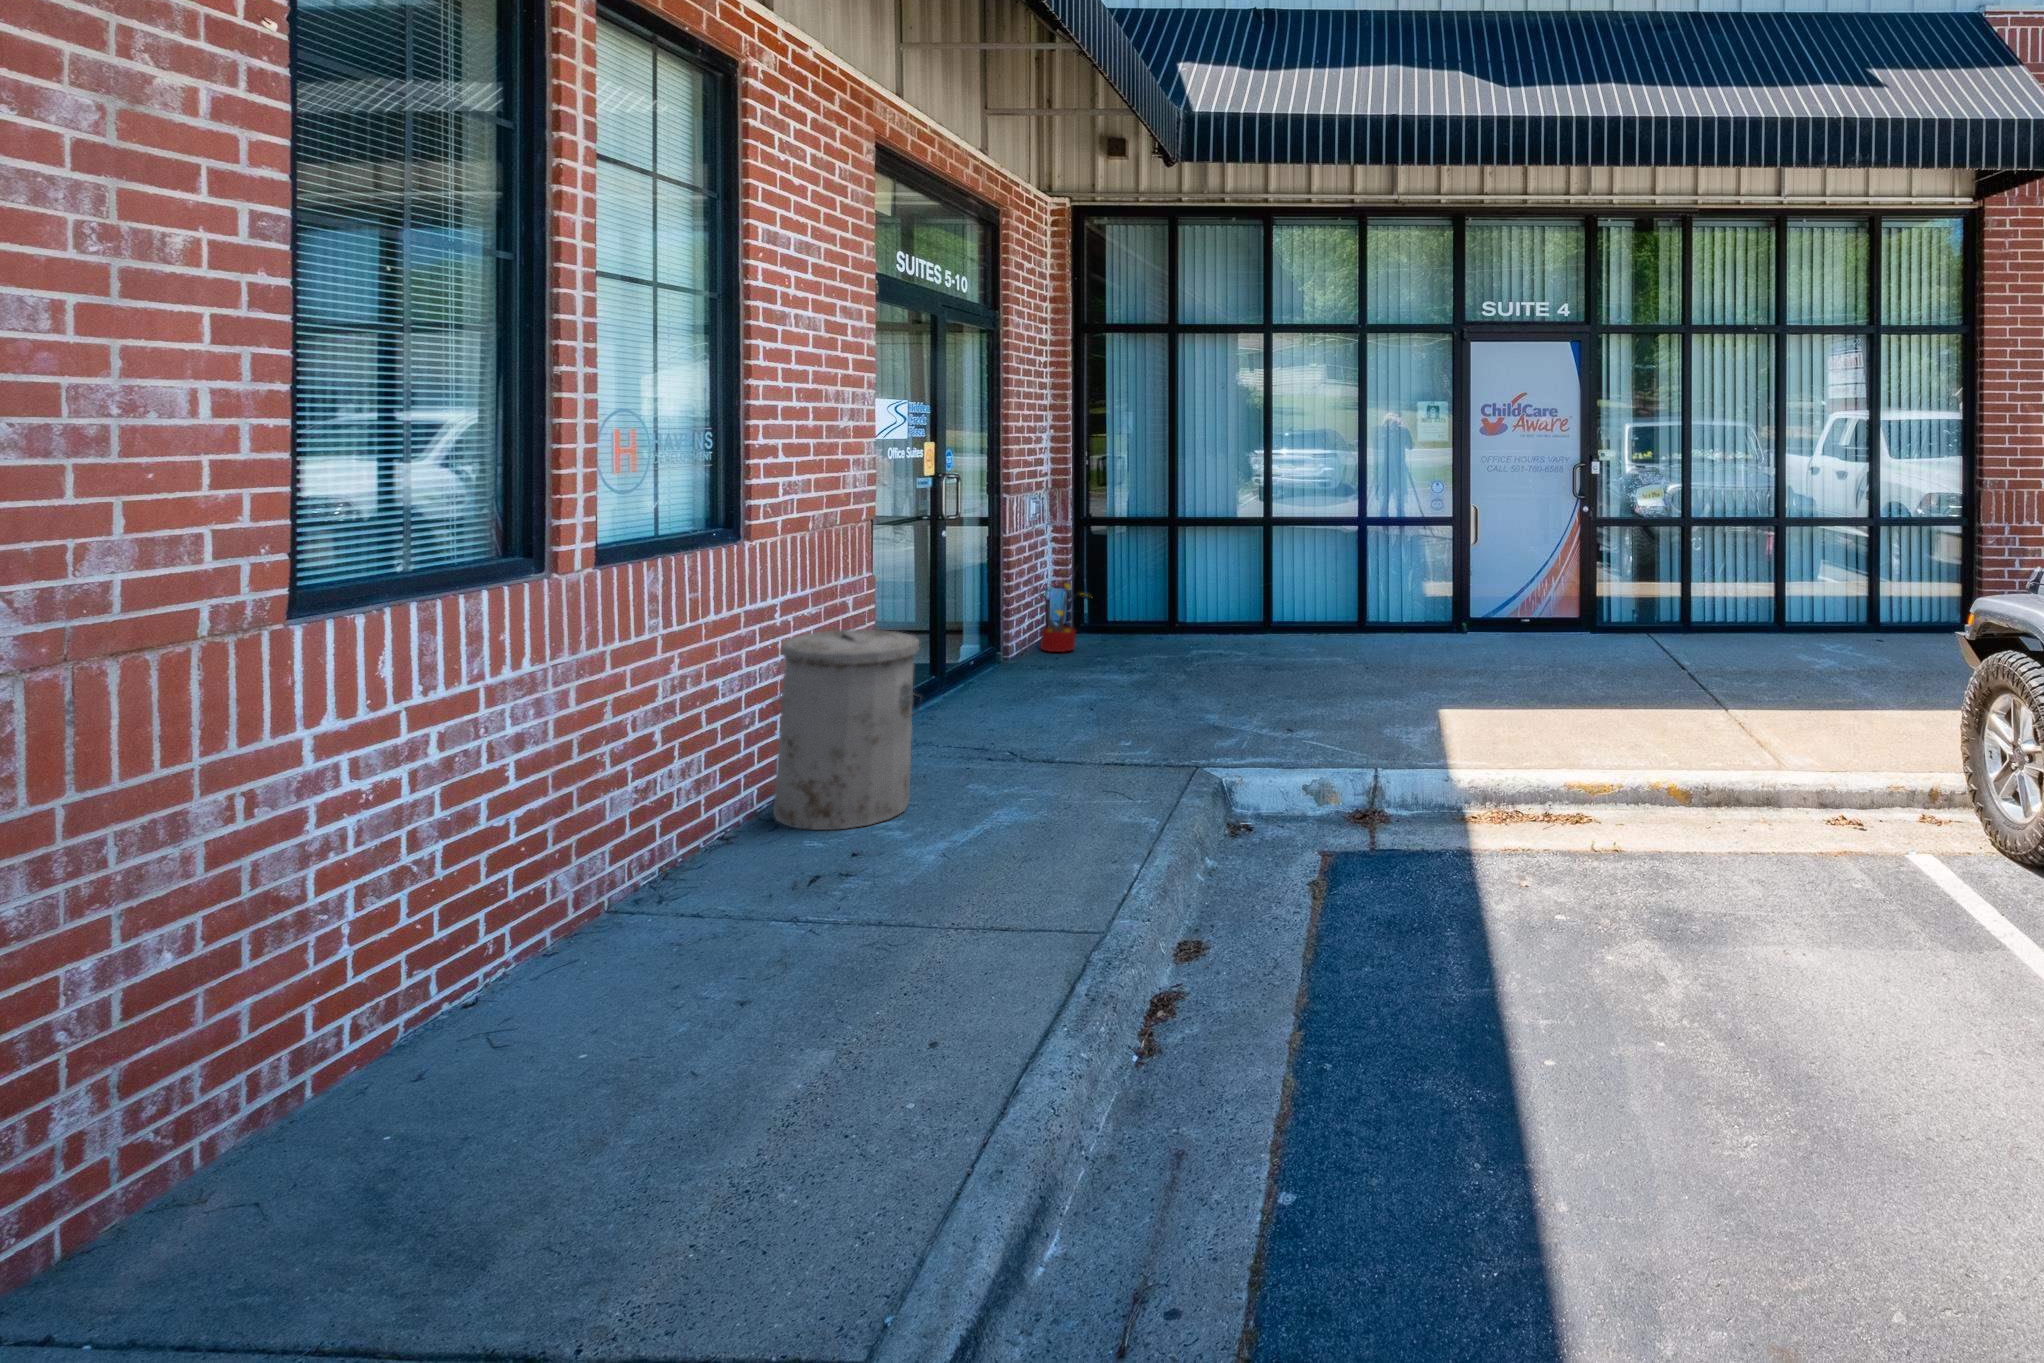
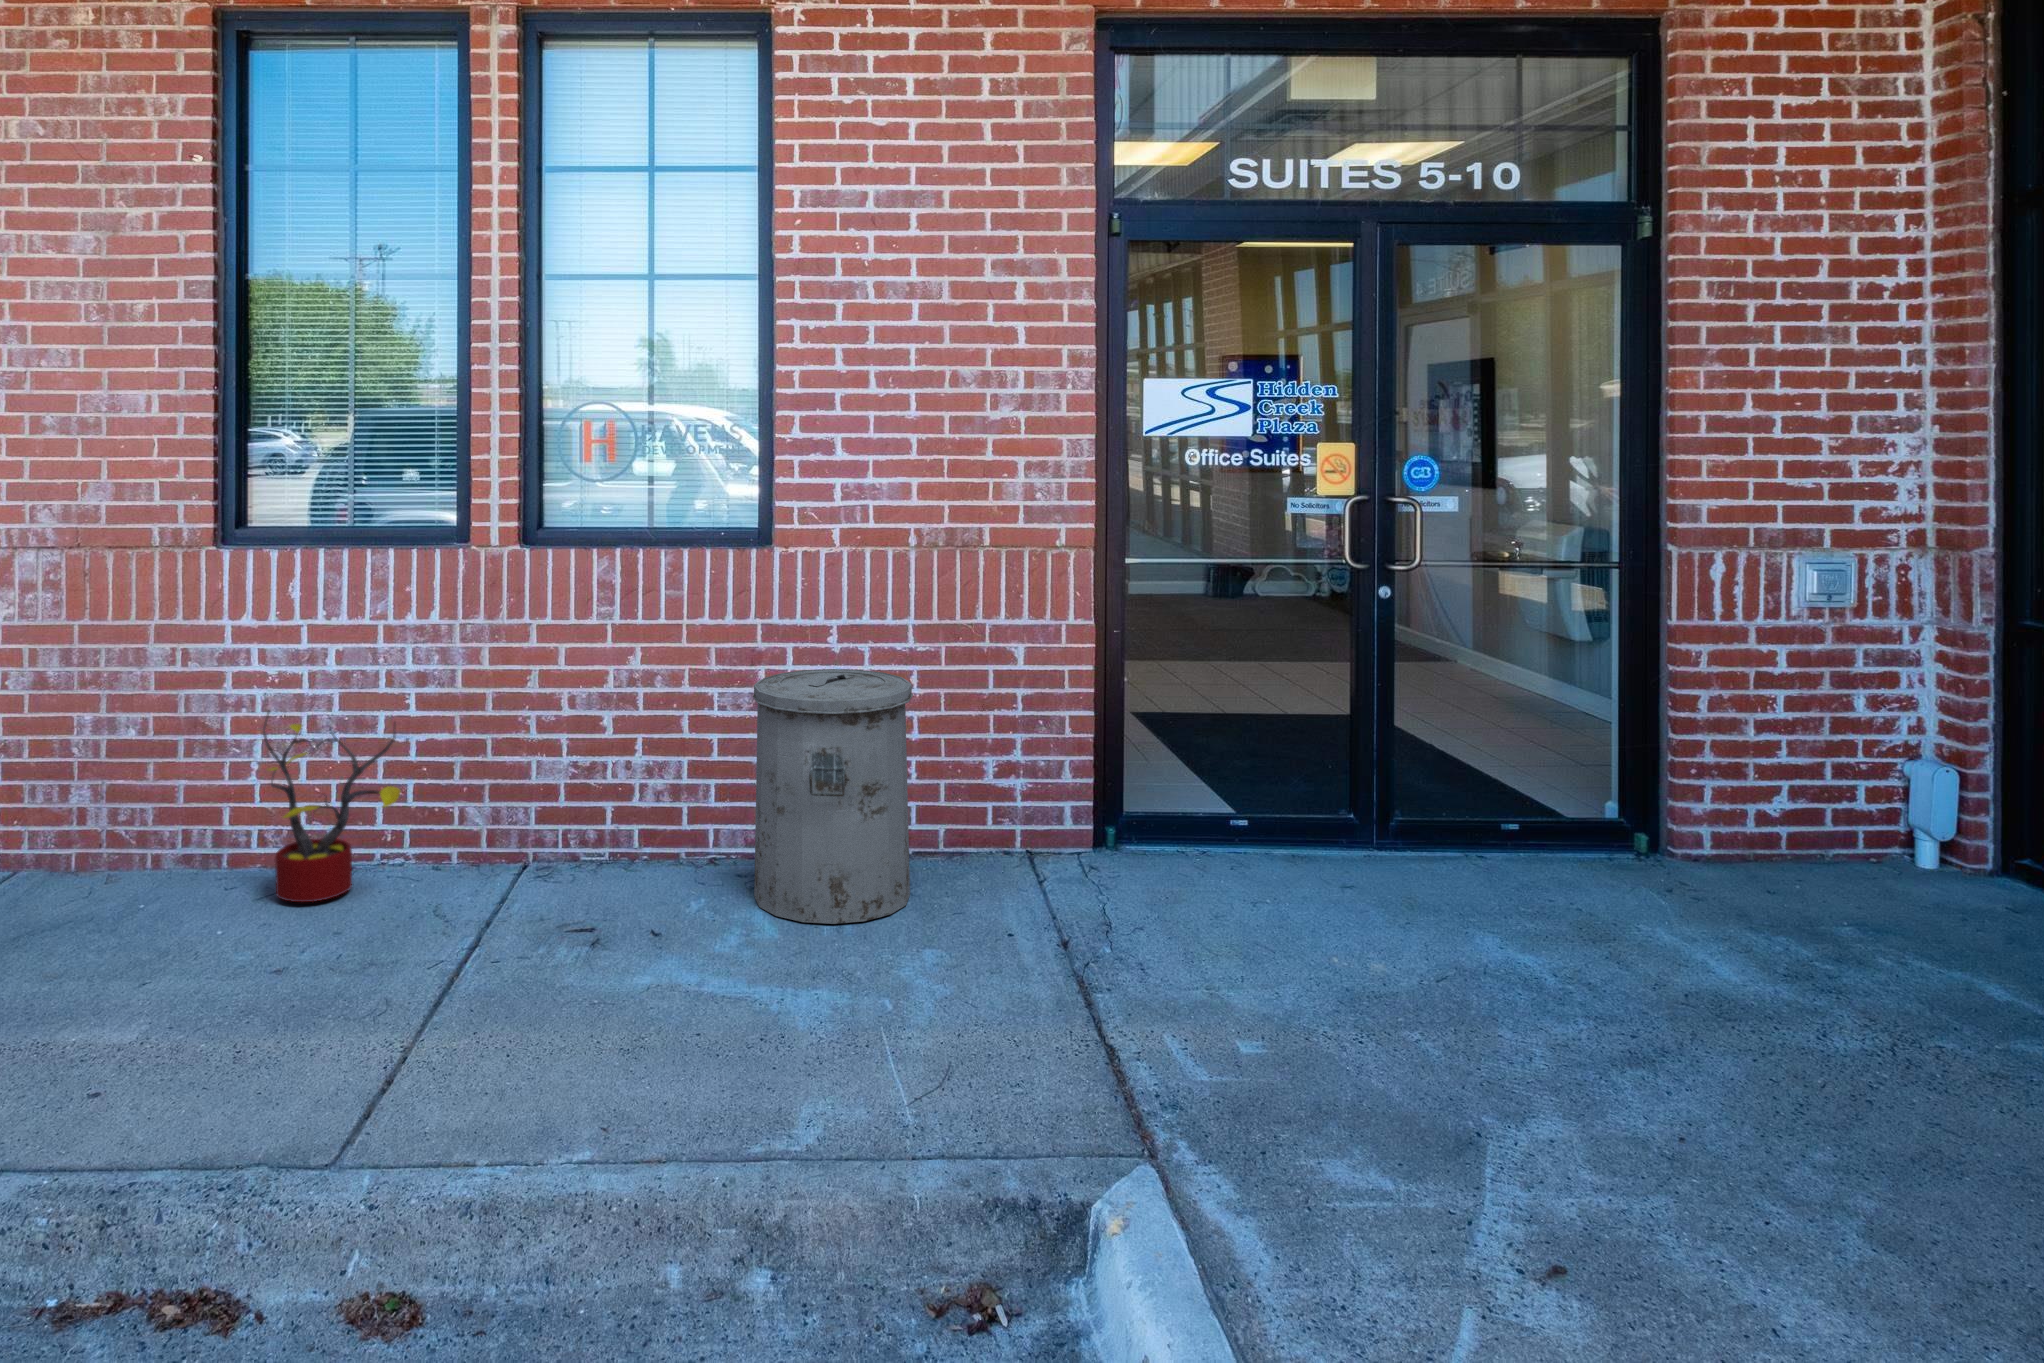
decorative plant: present [1029,581,1076,652] -> present [263,712,400,902]

